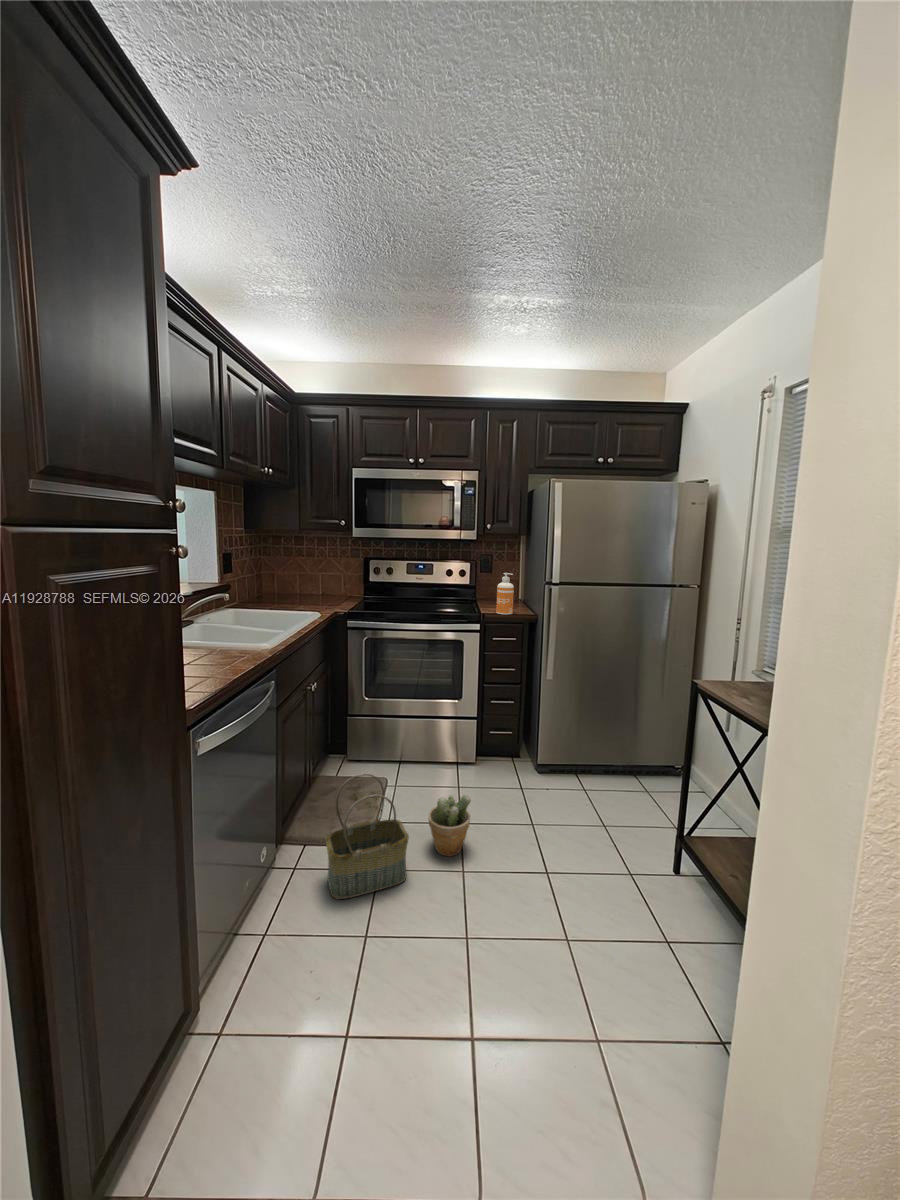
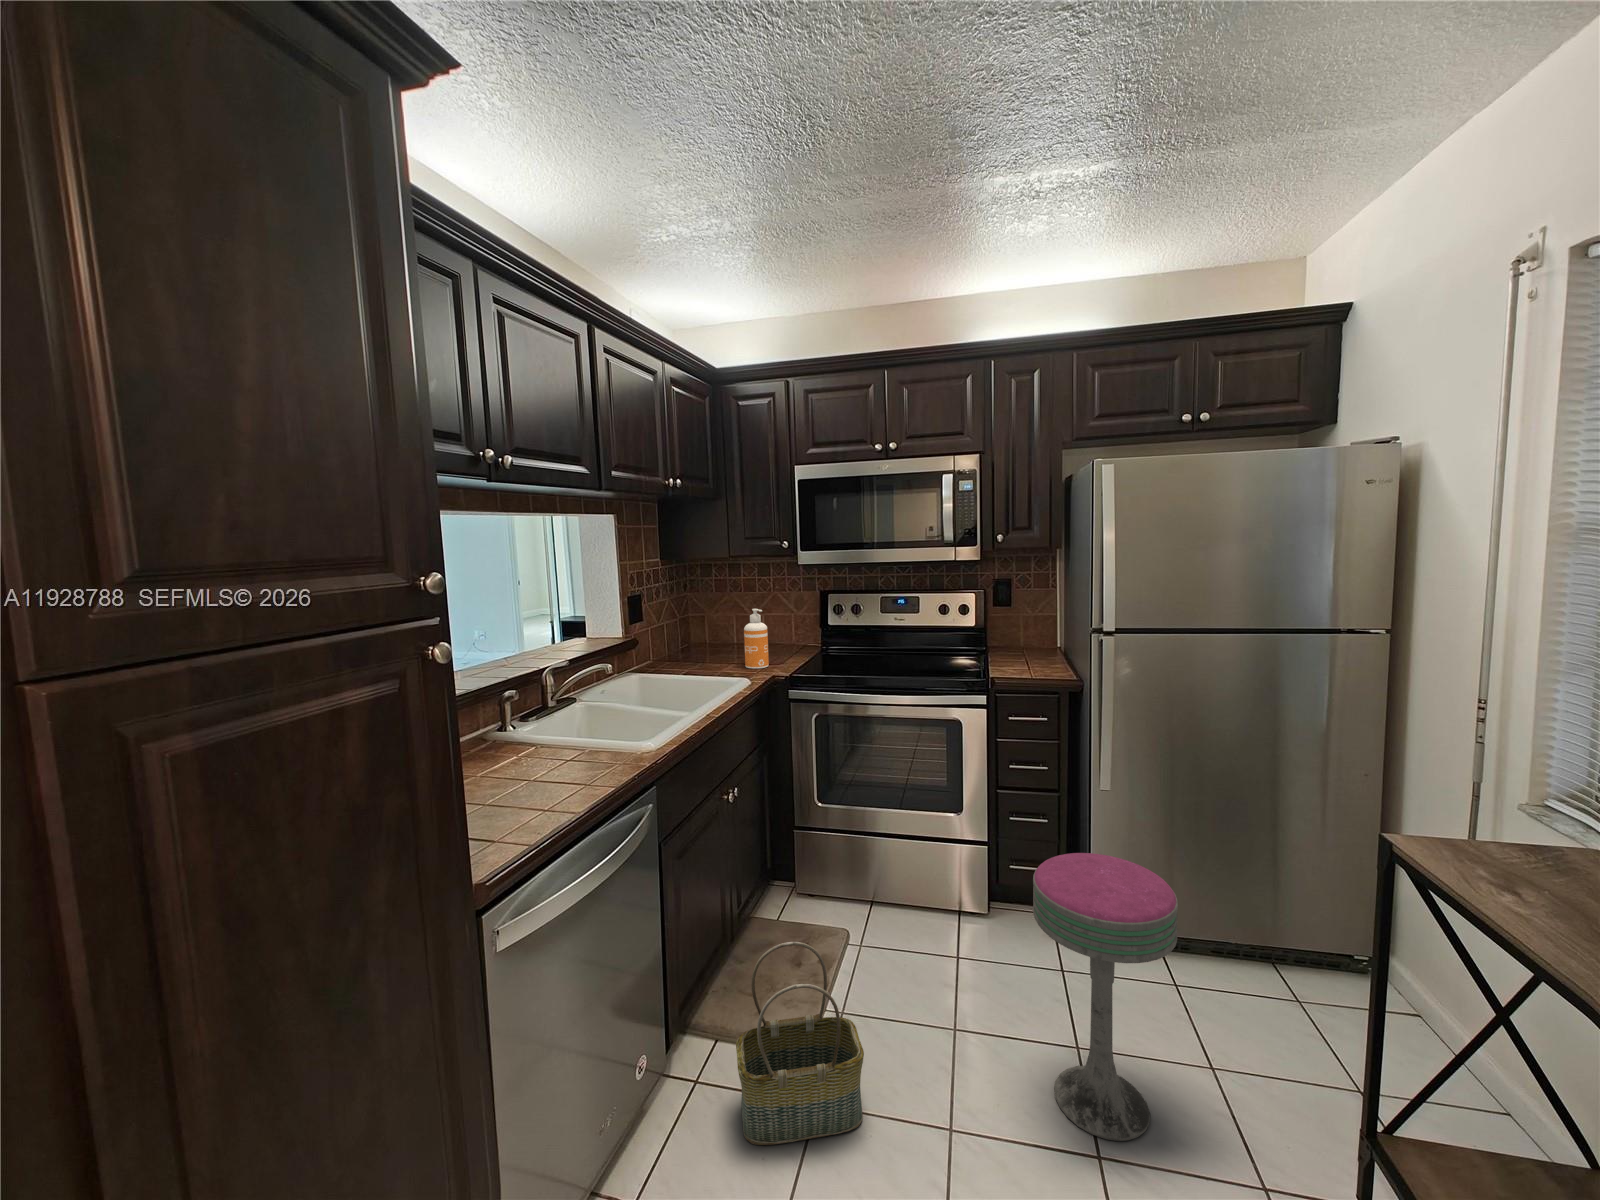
soap dispenser: present [496,573,514,614] -> present [744,609,769,669]
bar stool: none [511,711,589,868] -> present [1033,853,1178,1141]
potted plant: present [428,795,471,856] -> none [900,984,970,1090]

